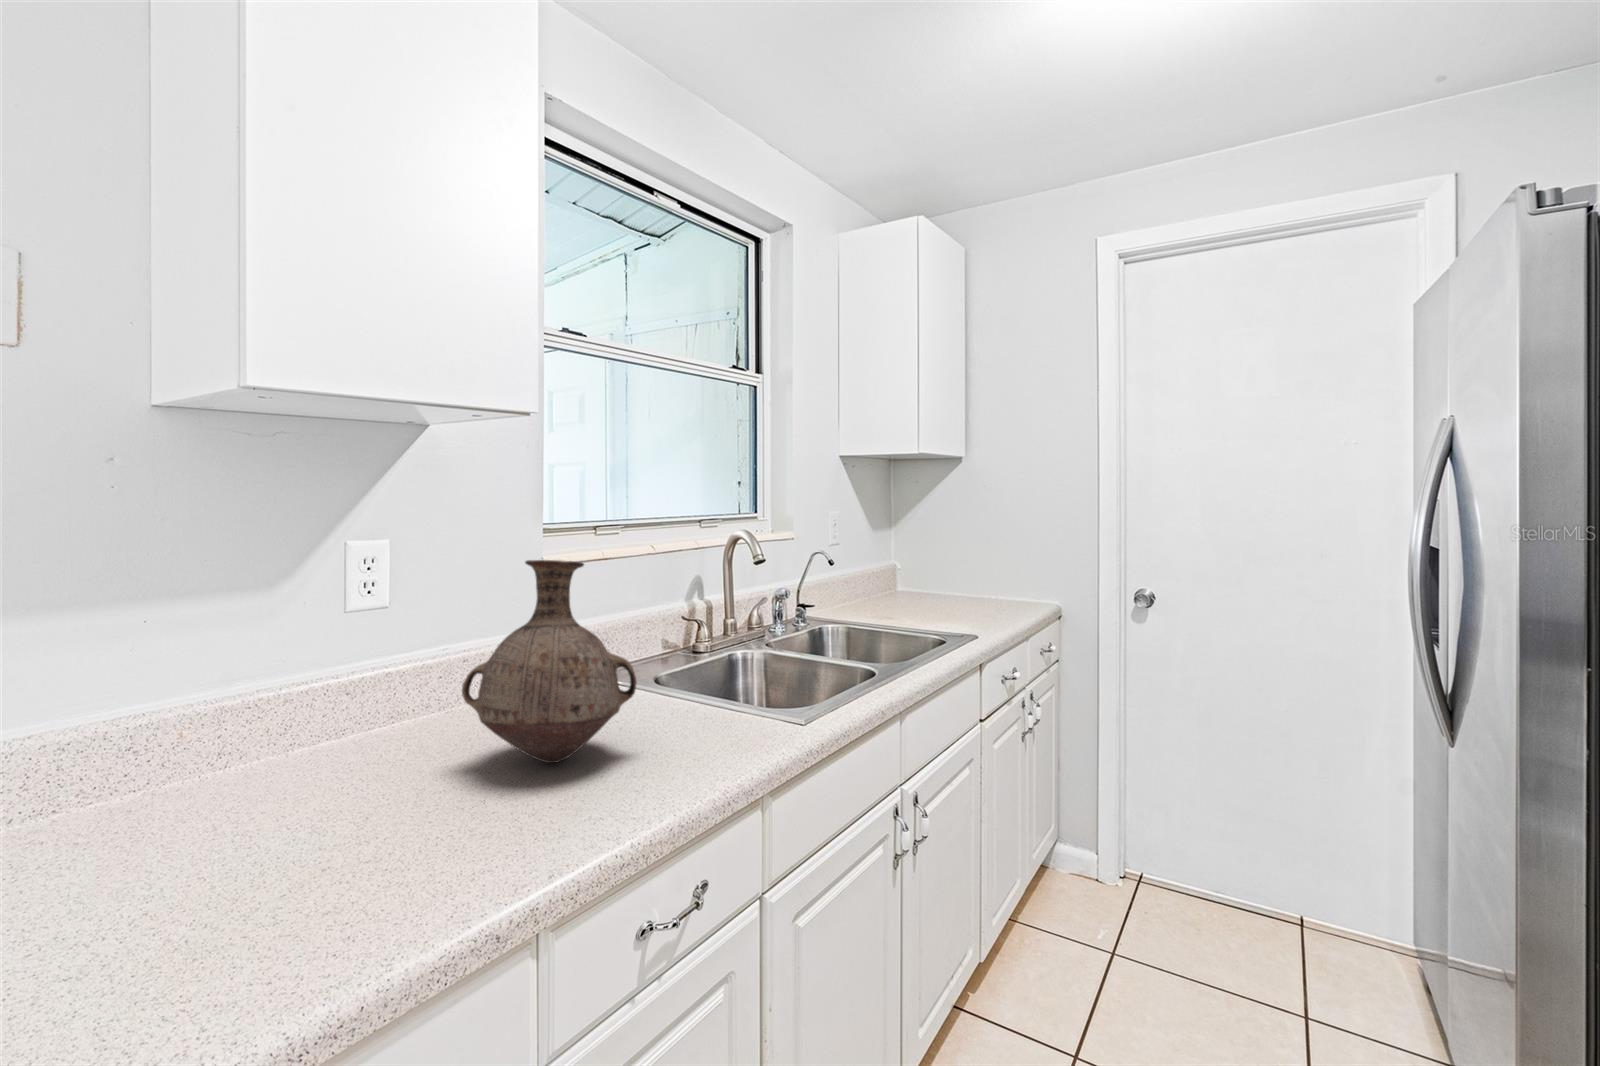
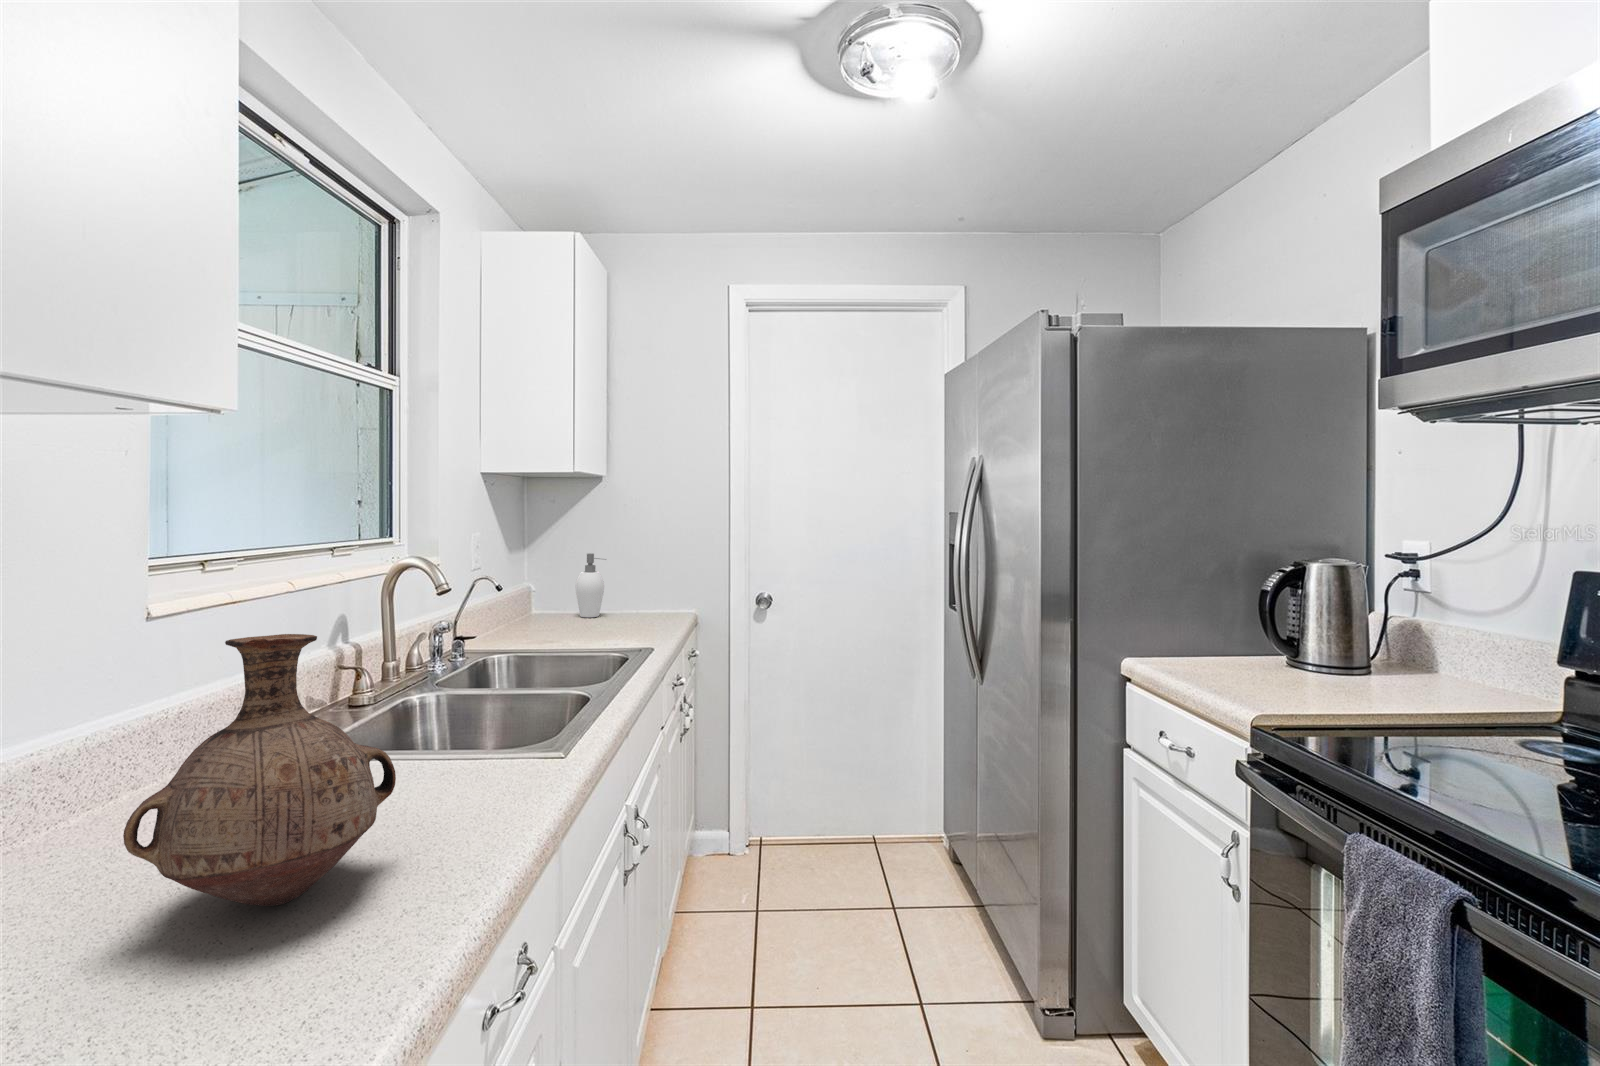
soap dispenser: none [926,537,955,603] -> present [576,553,606,617]

